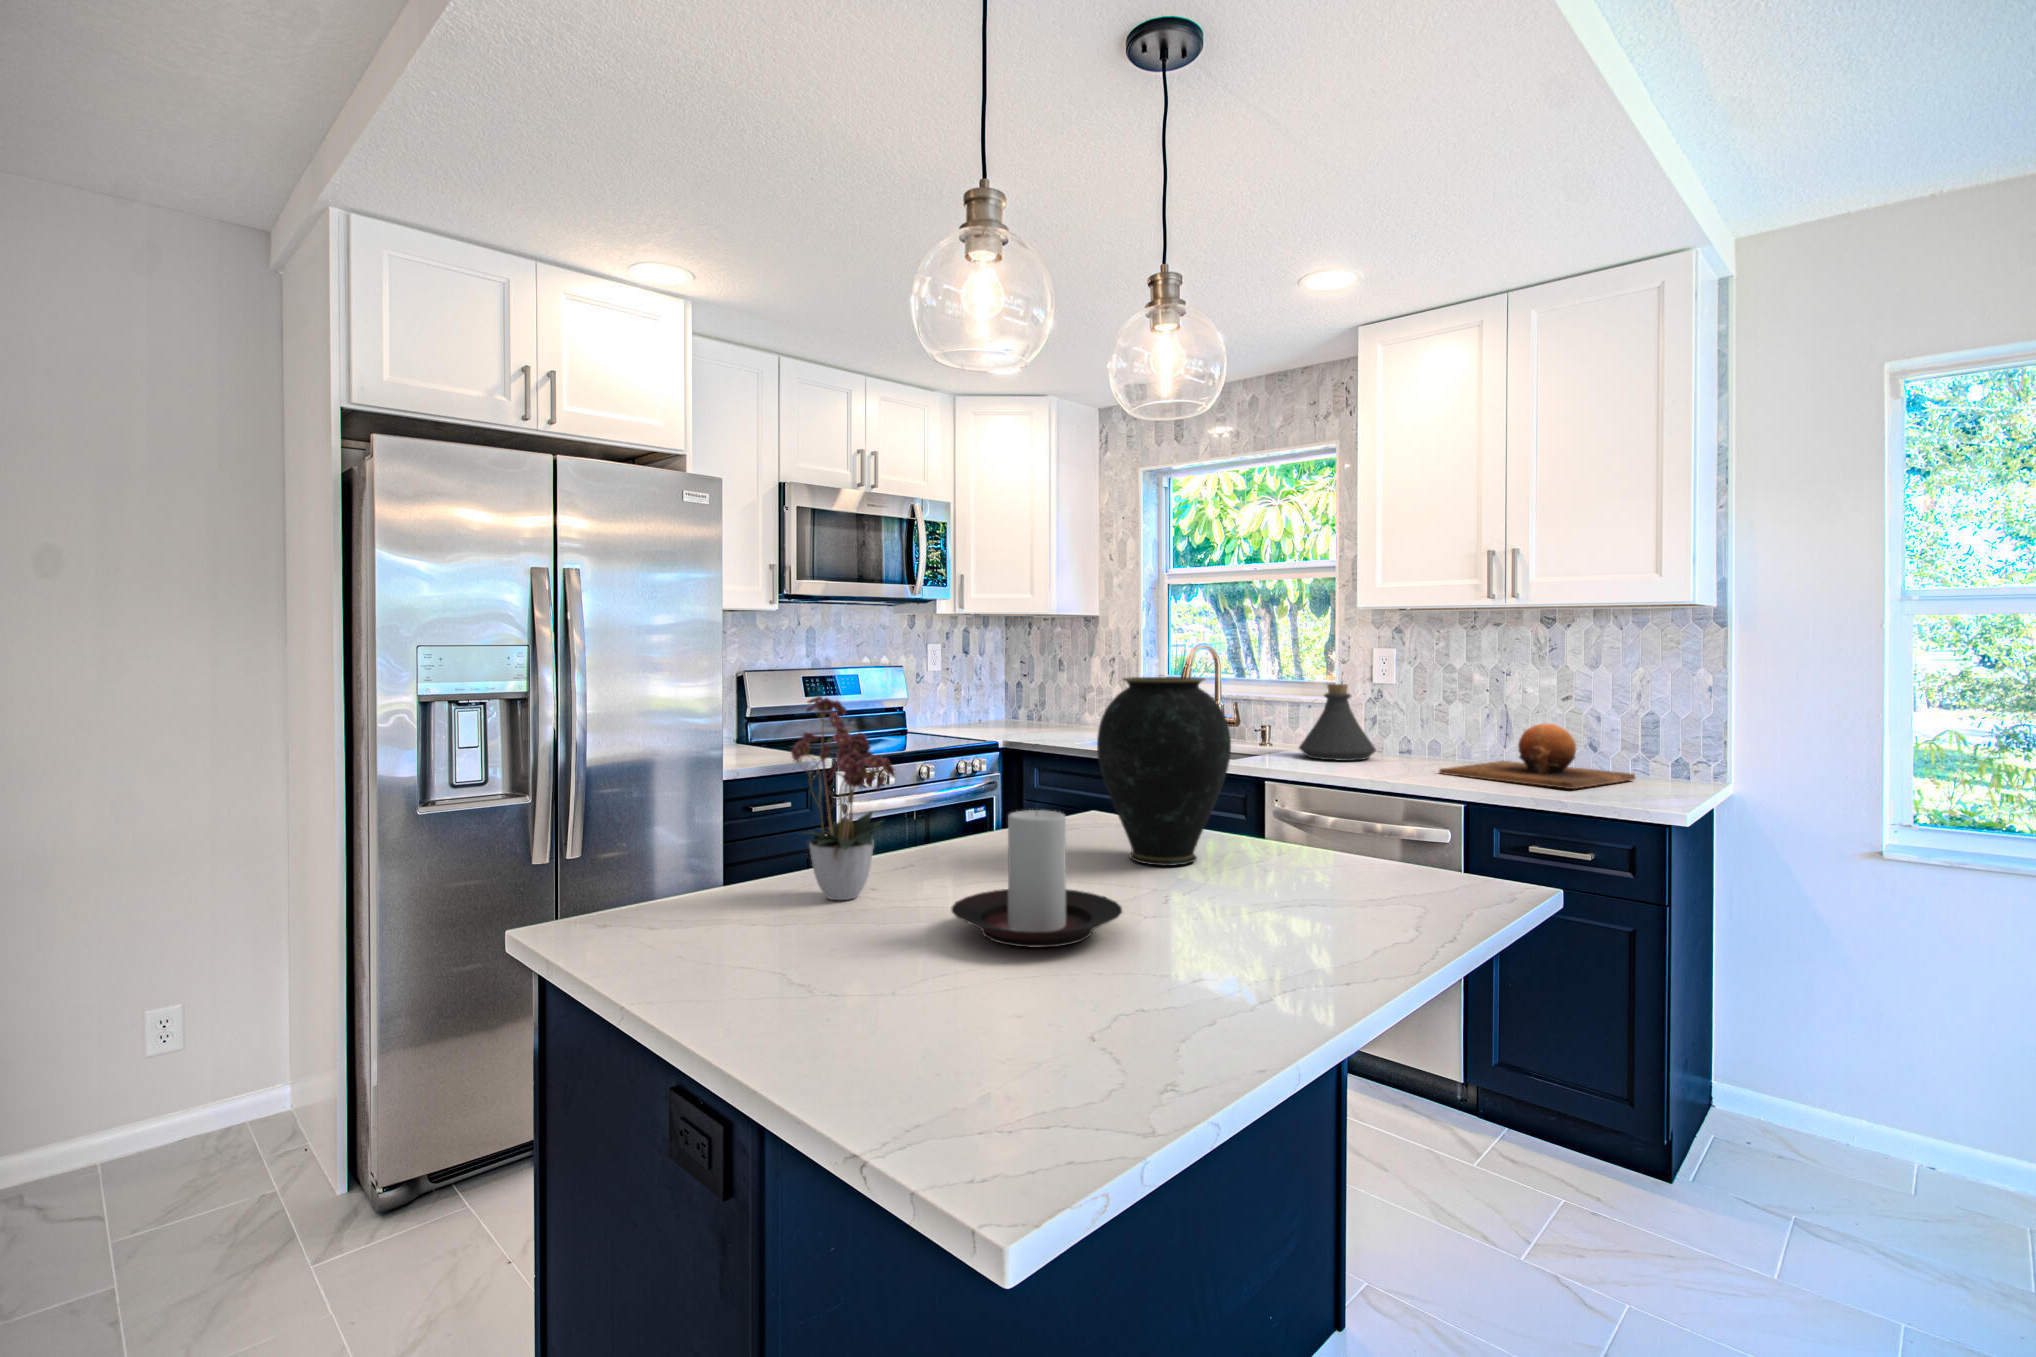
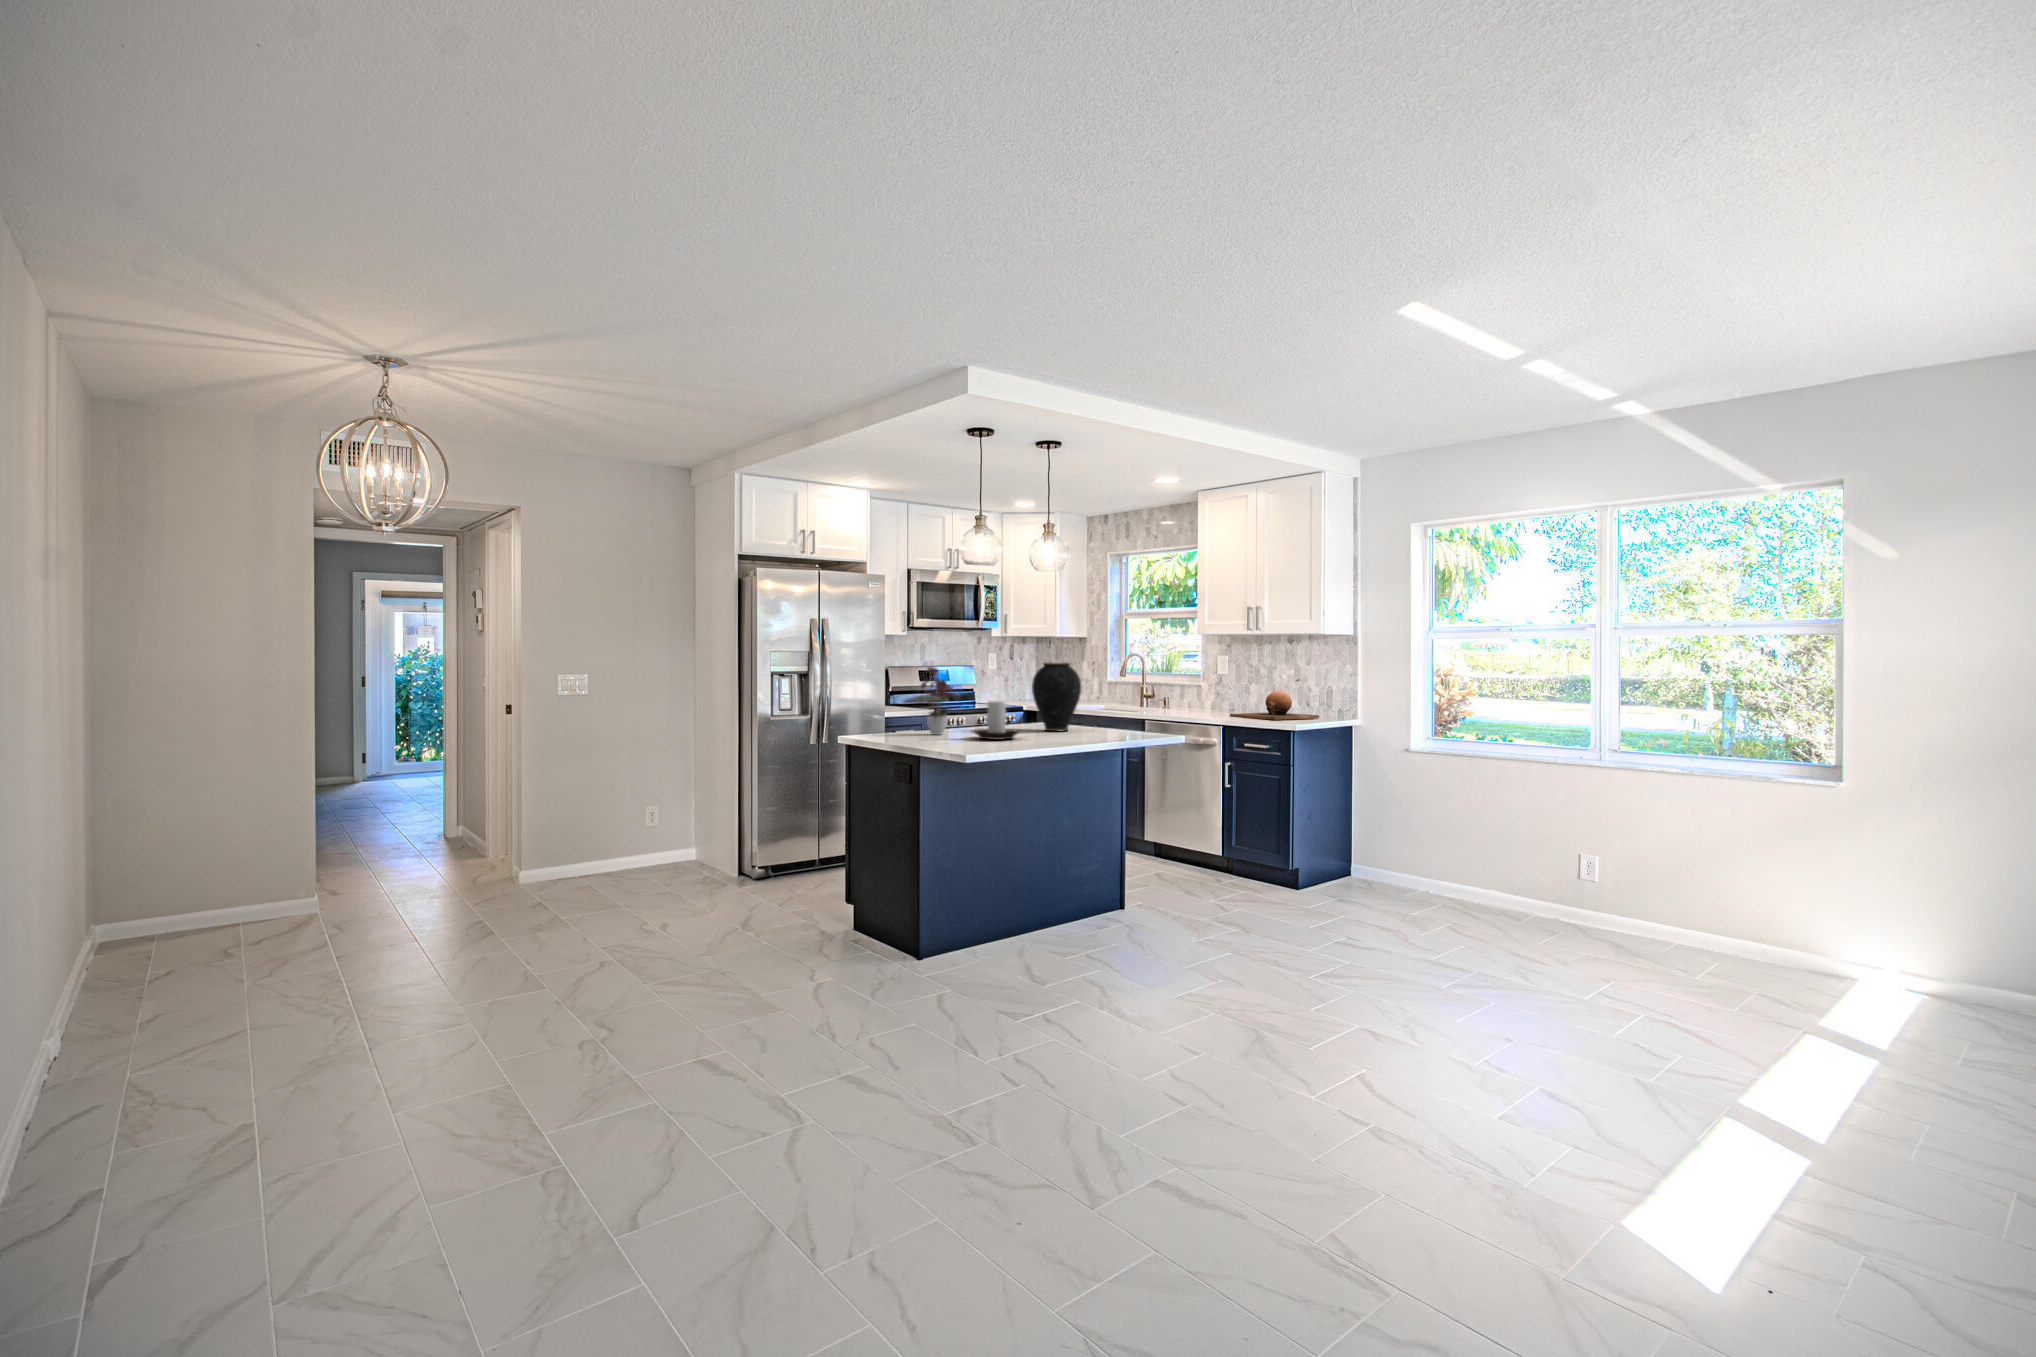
bottle: present [1299,684,1376,761] -> none [1174,674,1213,712]

